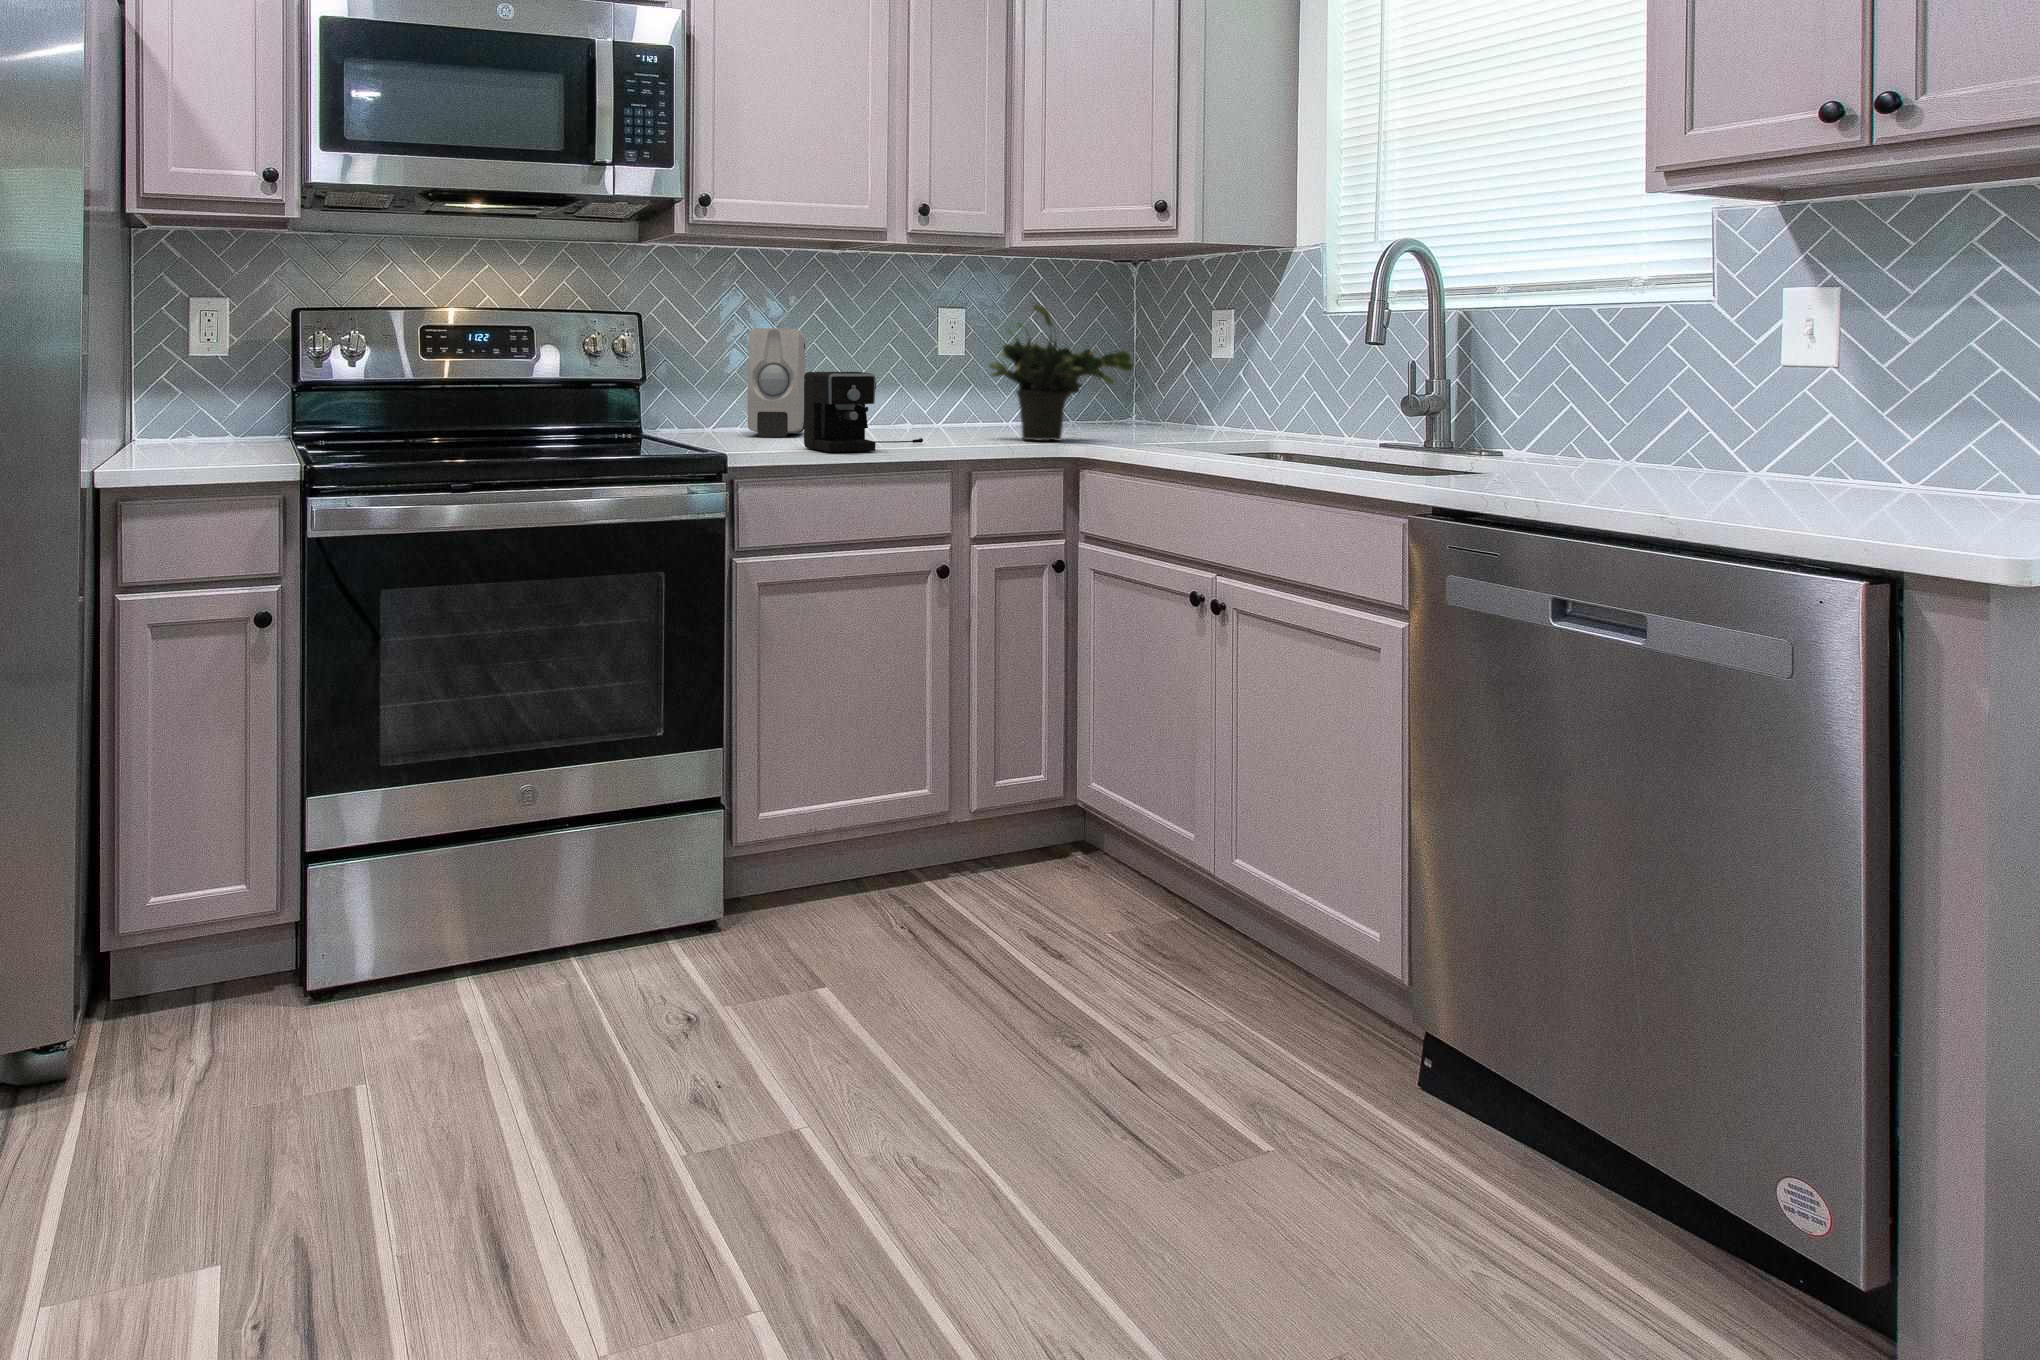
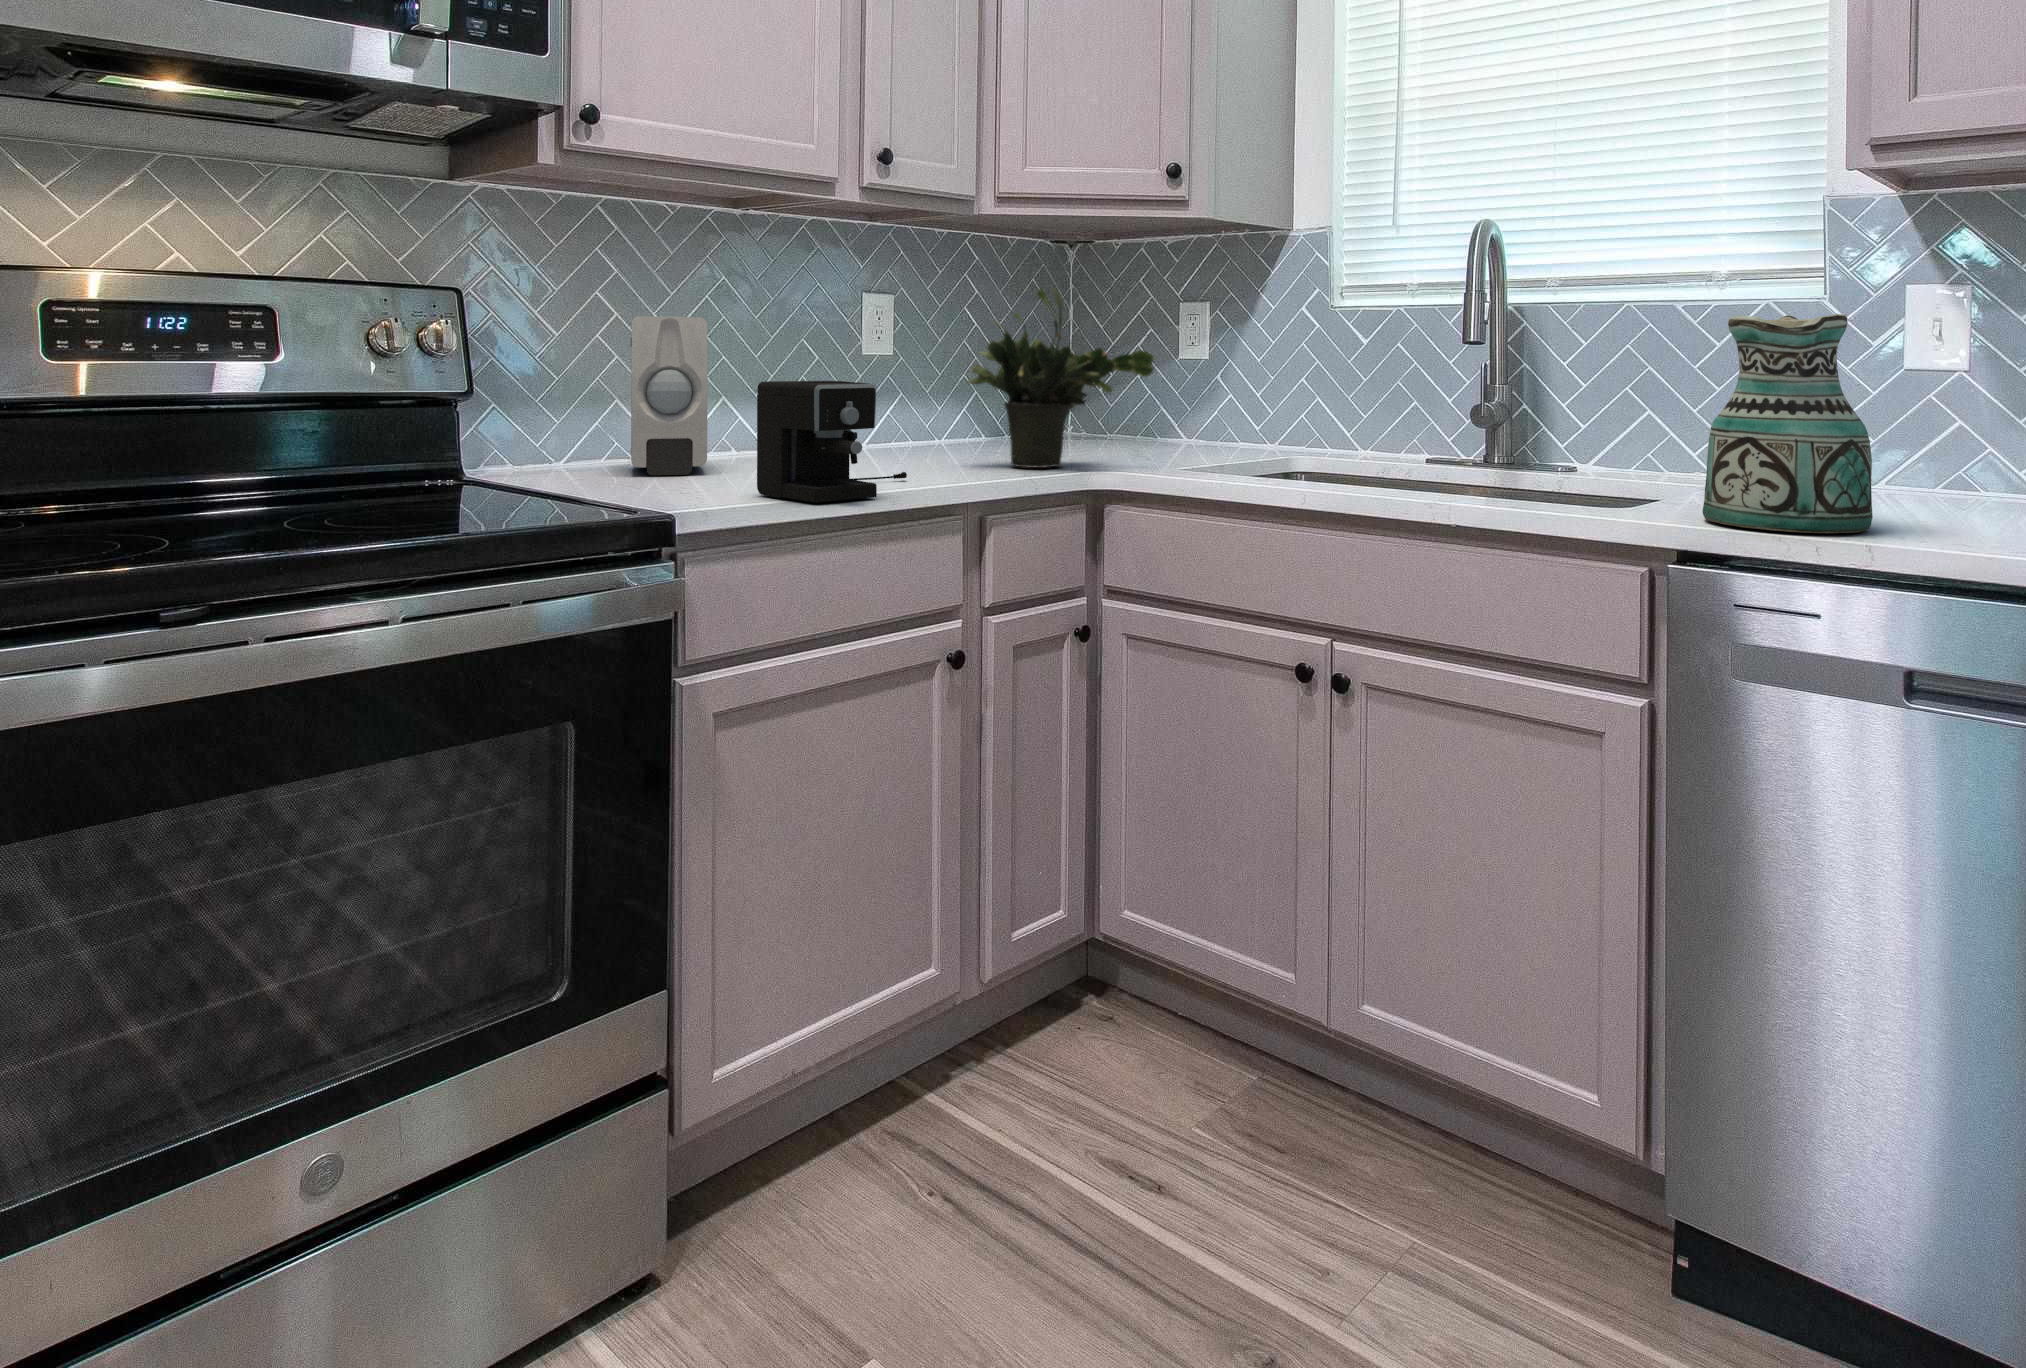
ceramic pitcher: none [1466,319,1601,495] -> present [1702,314,1873,533]

